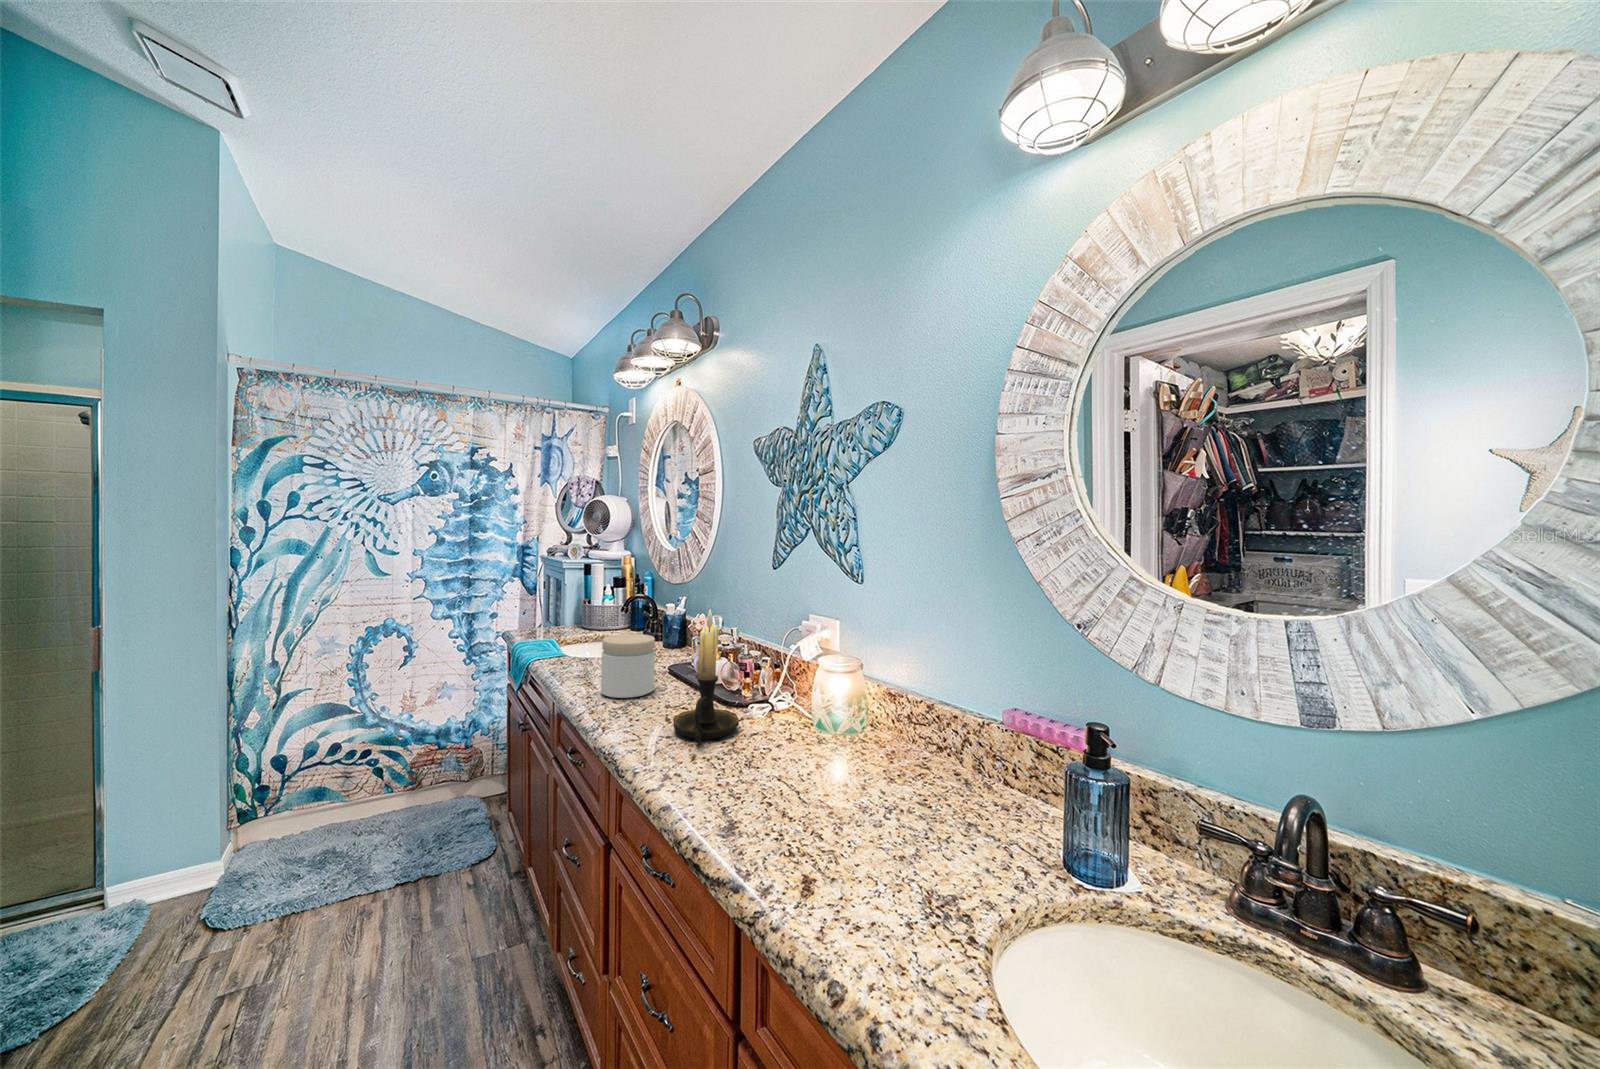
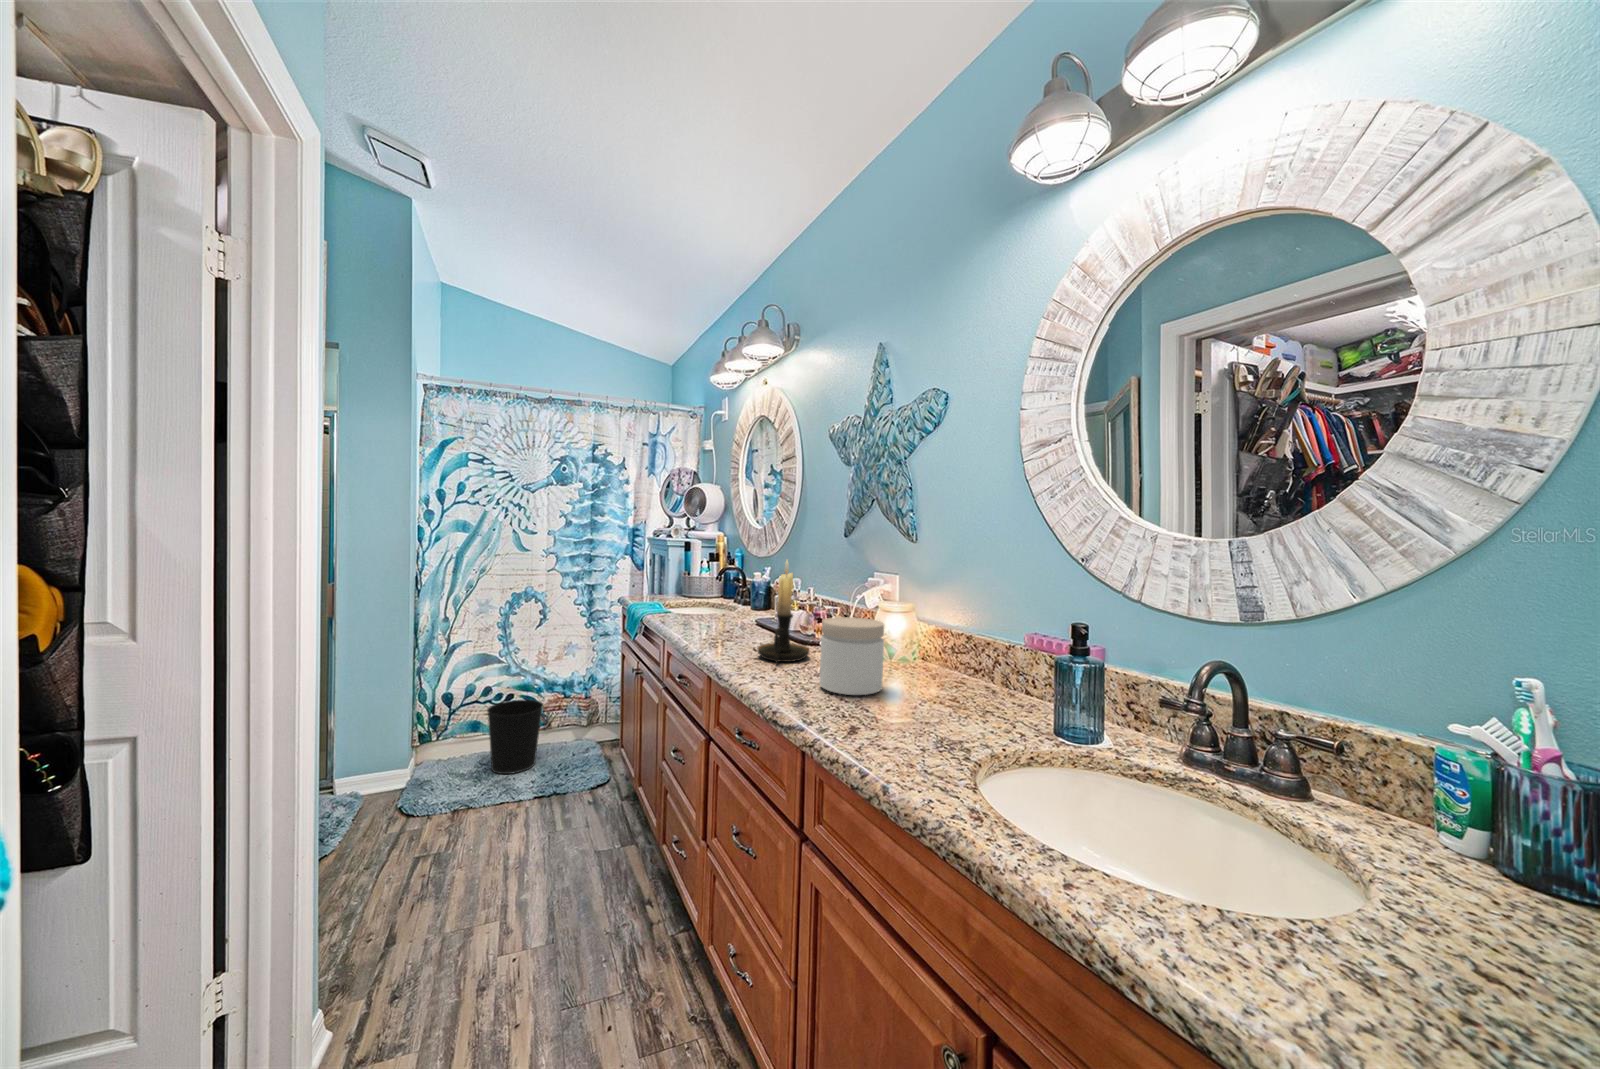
jar: present [601,634,655,698] -> present [820,617,884,695]
wastebasket: none [331,756,410,854] -> present [487,700,544,774]

